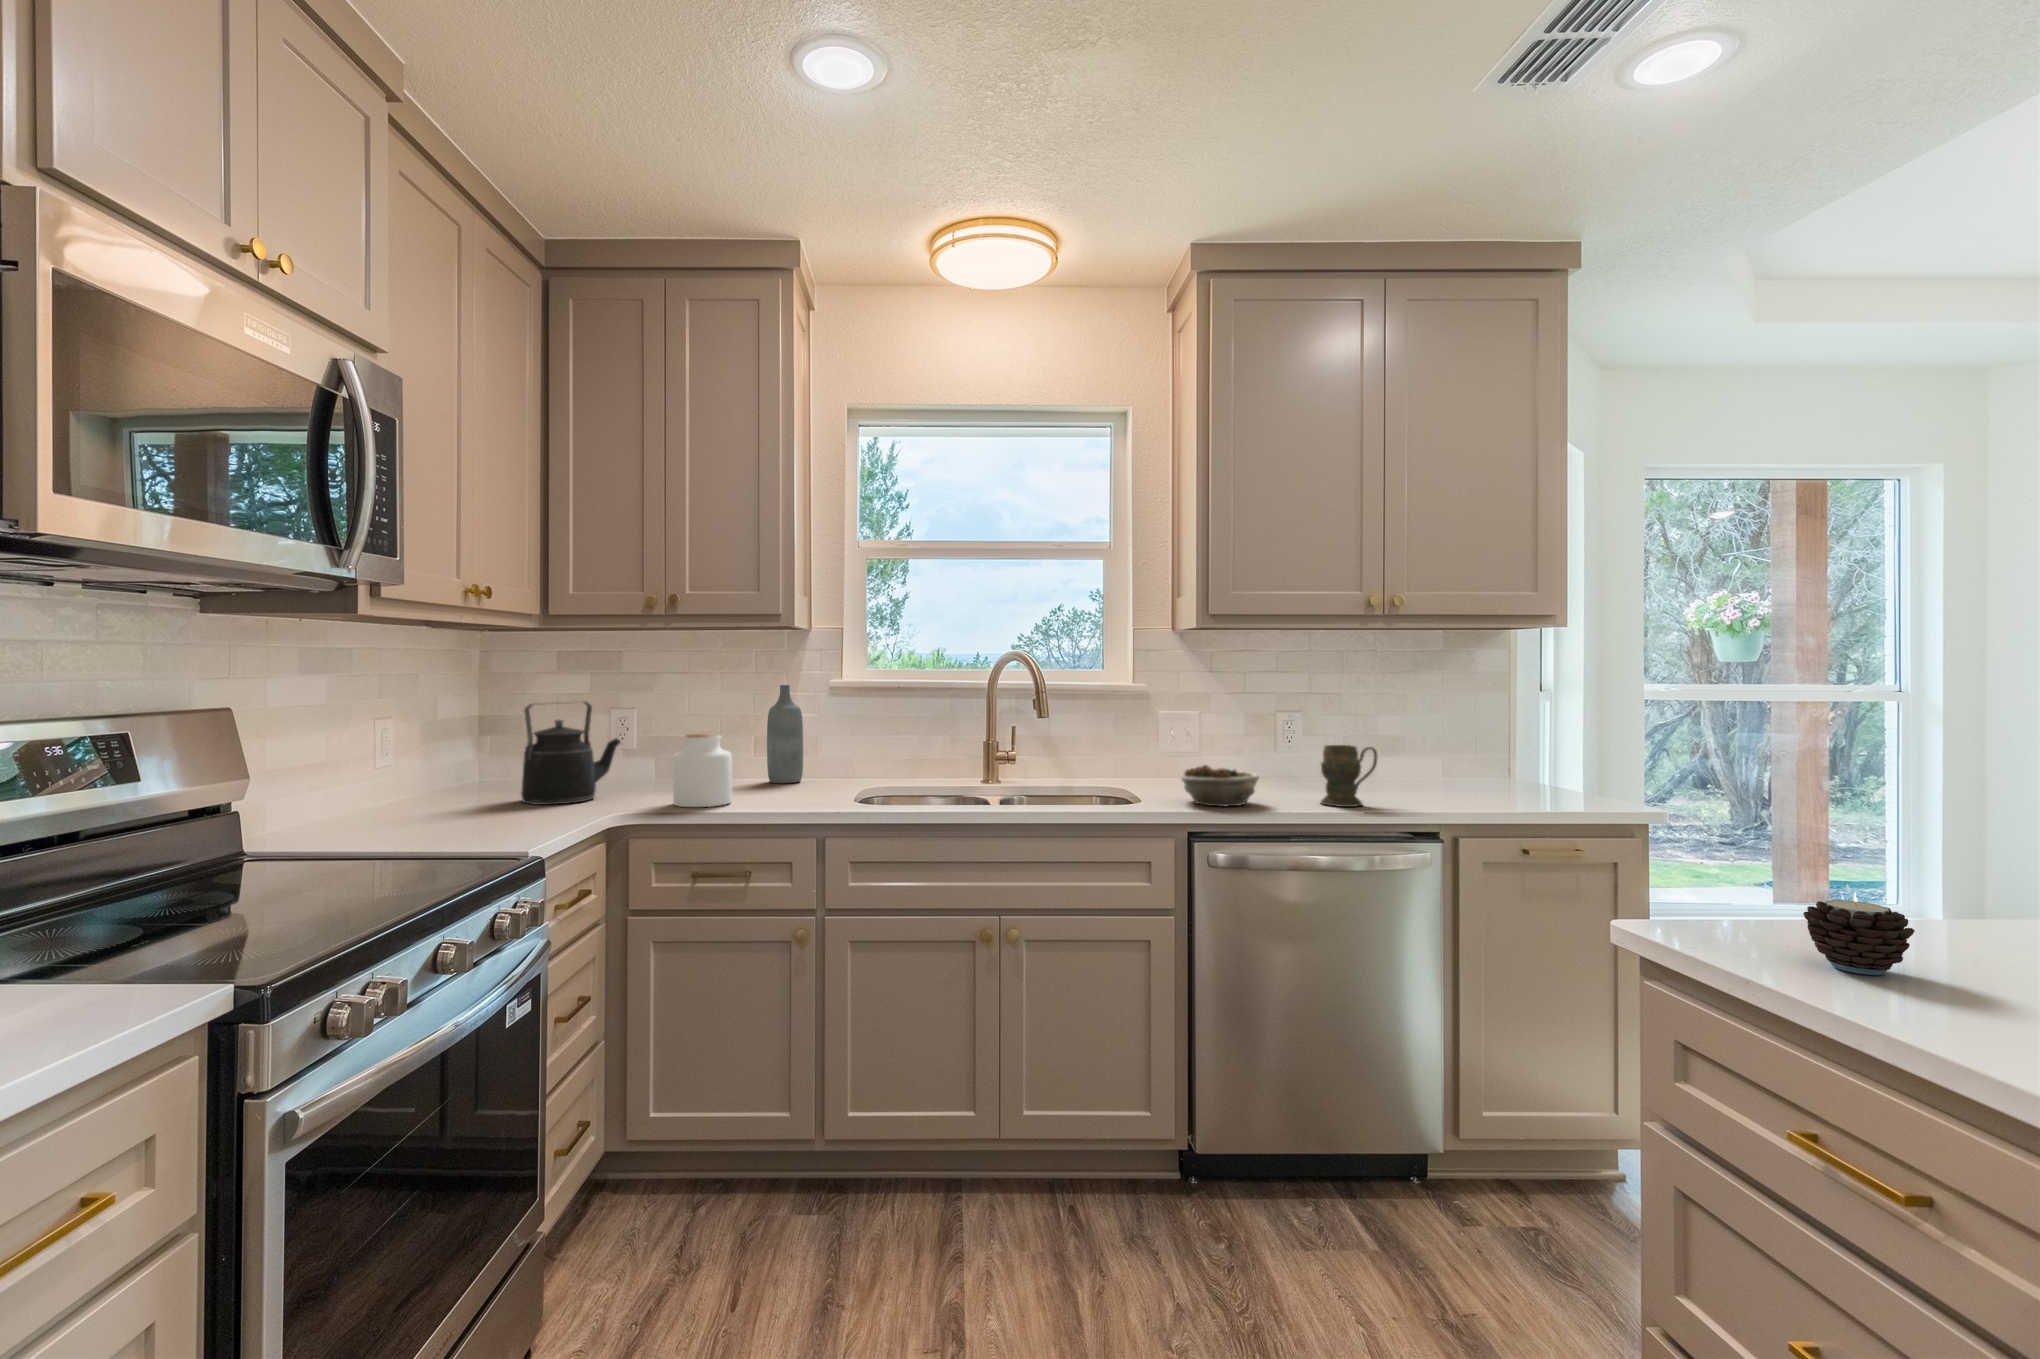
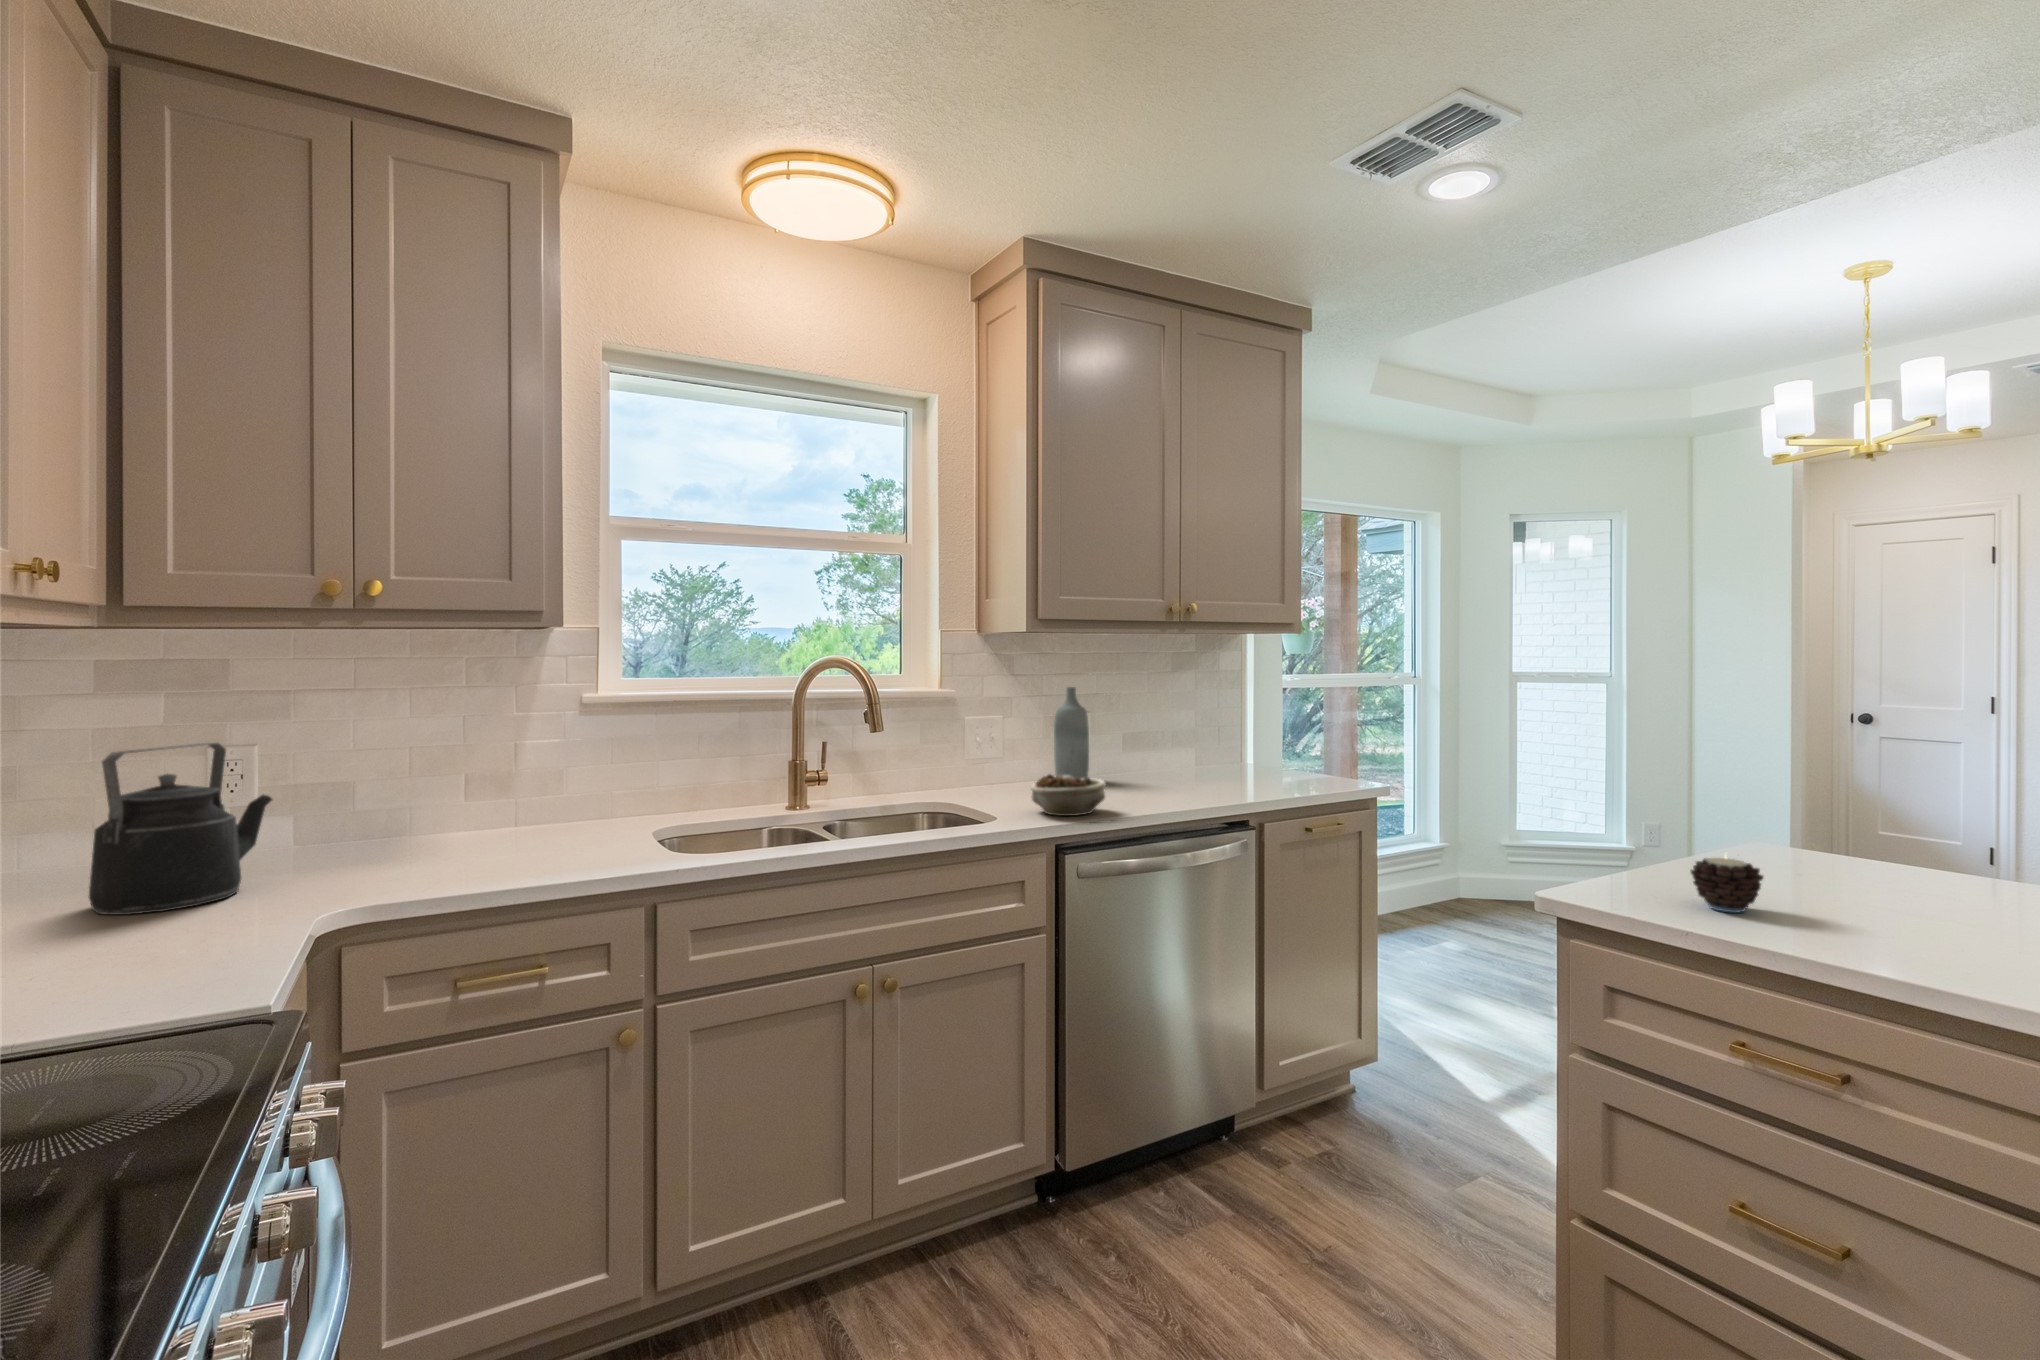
bottle: present [767,685,803,783] -> present [1054,687,1089,779]
jar: present [673,733,732,807] -> none [402,778,497,887]
mug: present [1321,745,1377,807] -> none [1150,747,1196,806]

